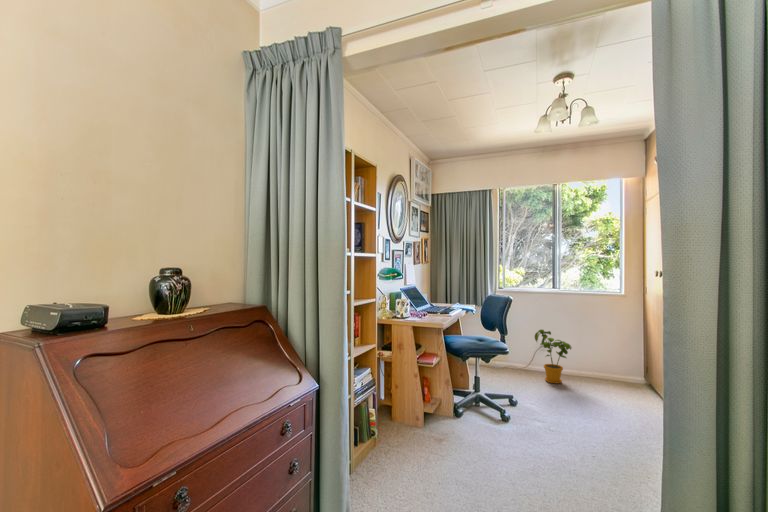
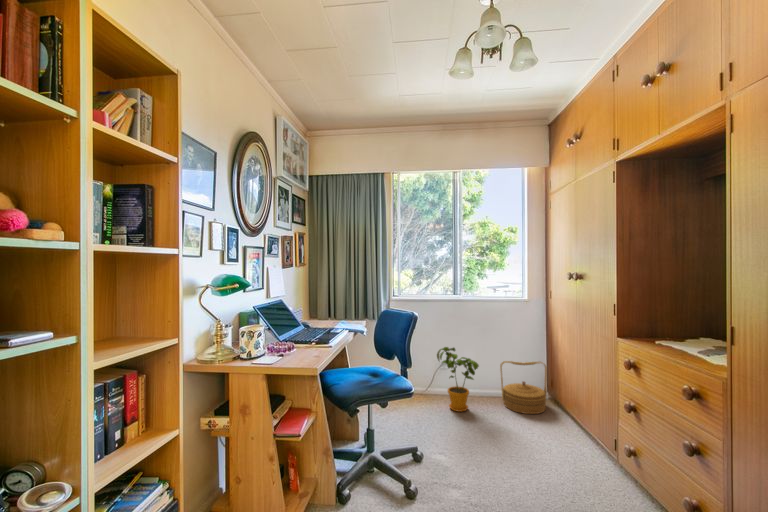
woven basket: none [593,347,640,393] -> present [500,361,547,414]

